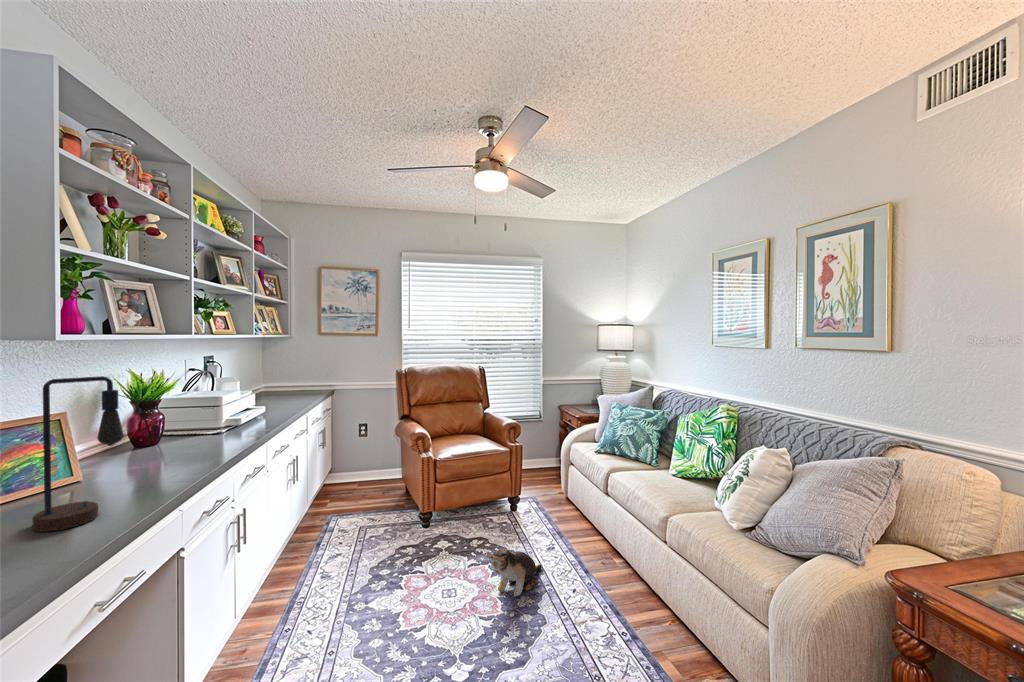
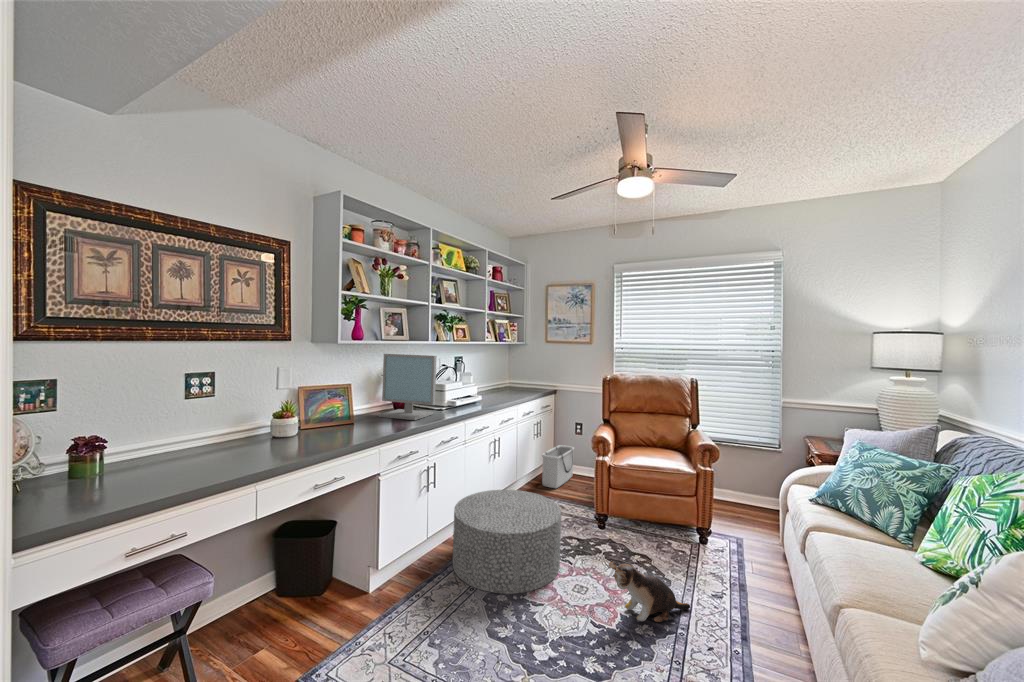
computer monitor: none [119,360,229,465] -> present [378,354,437,420]
table lamp: present [33,376,124,532] -> none [304,357,346,440]
storage bin: none [327,452,358,504] -> present [542,445,574,488]
ottoman: none [278,512,417,648] -> present [452,490,561,594]

